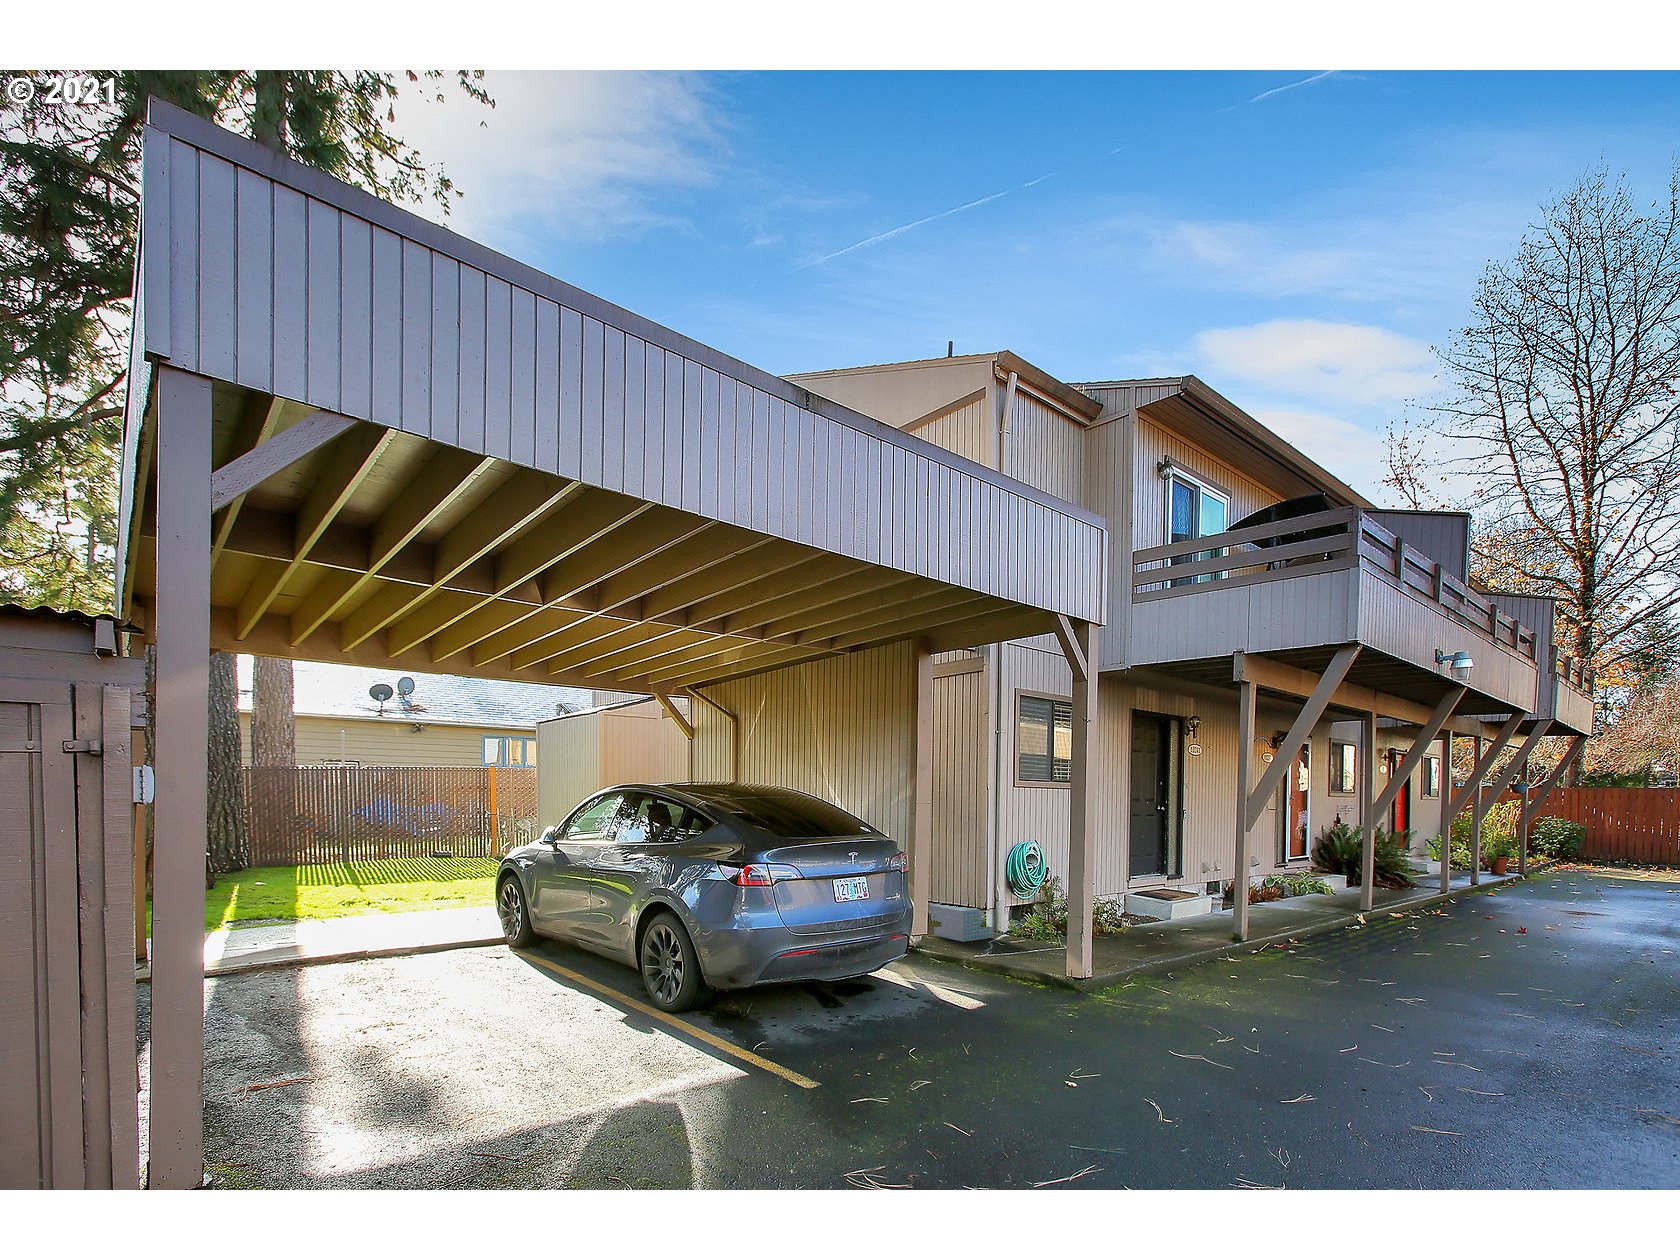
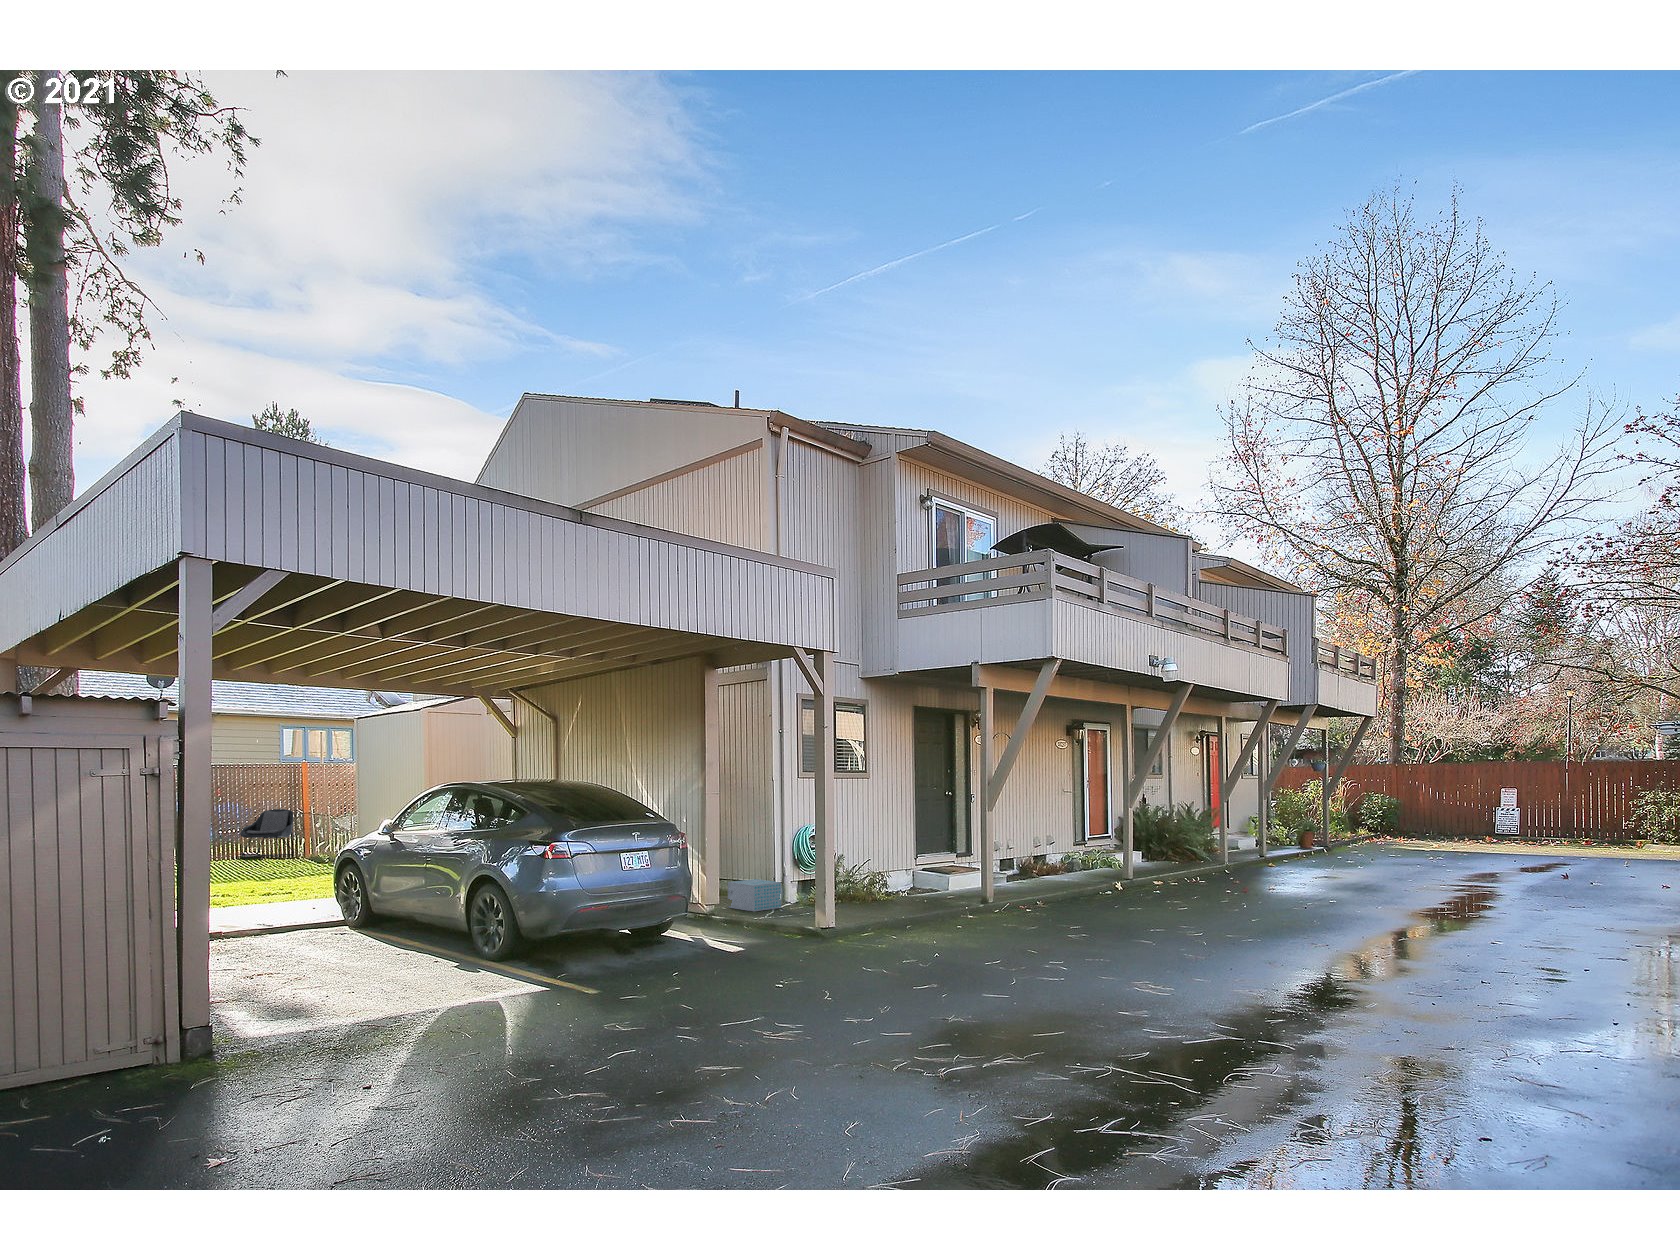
lounge chair: none [437,808,486,856] -> present [240,809,294,859]

